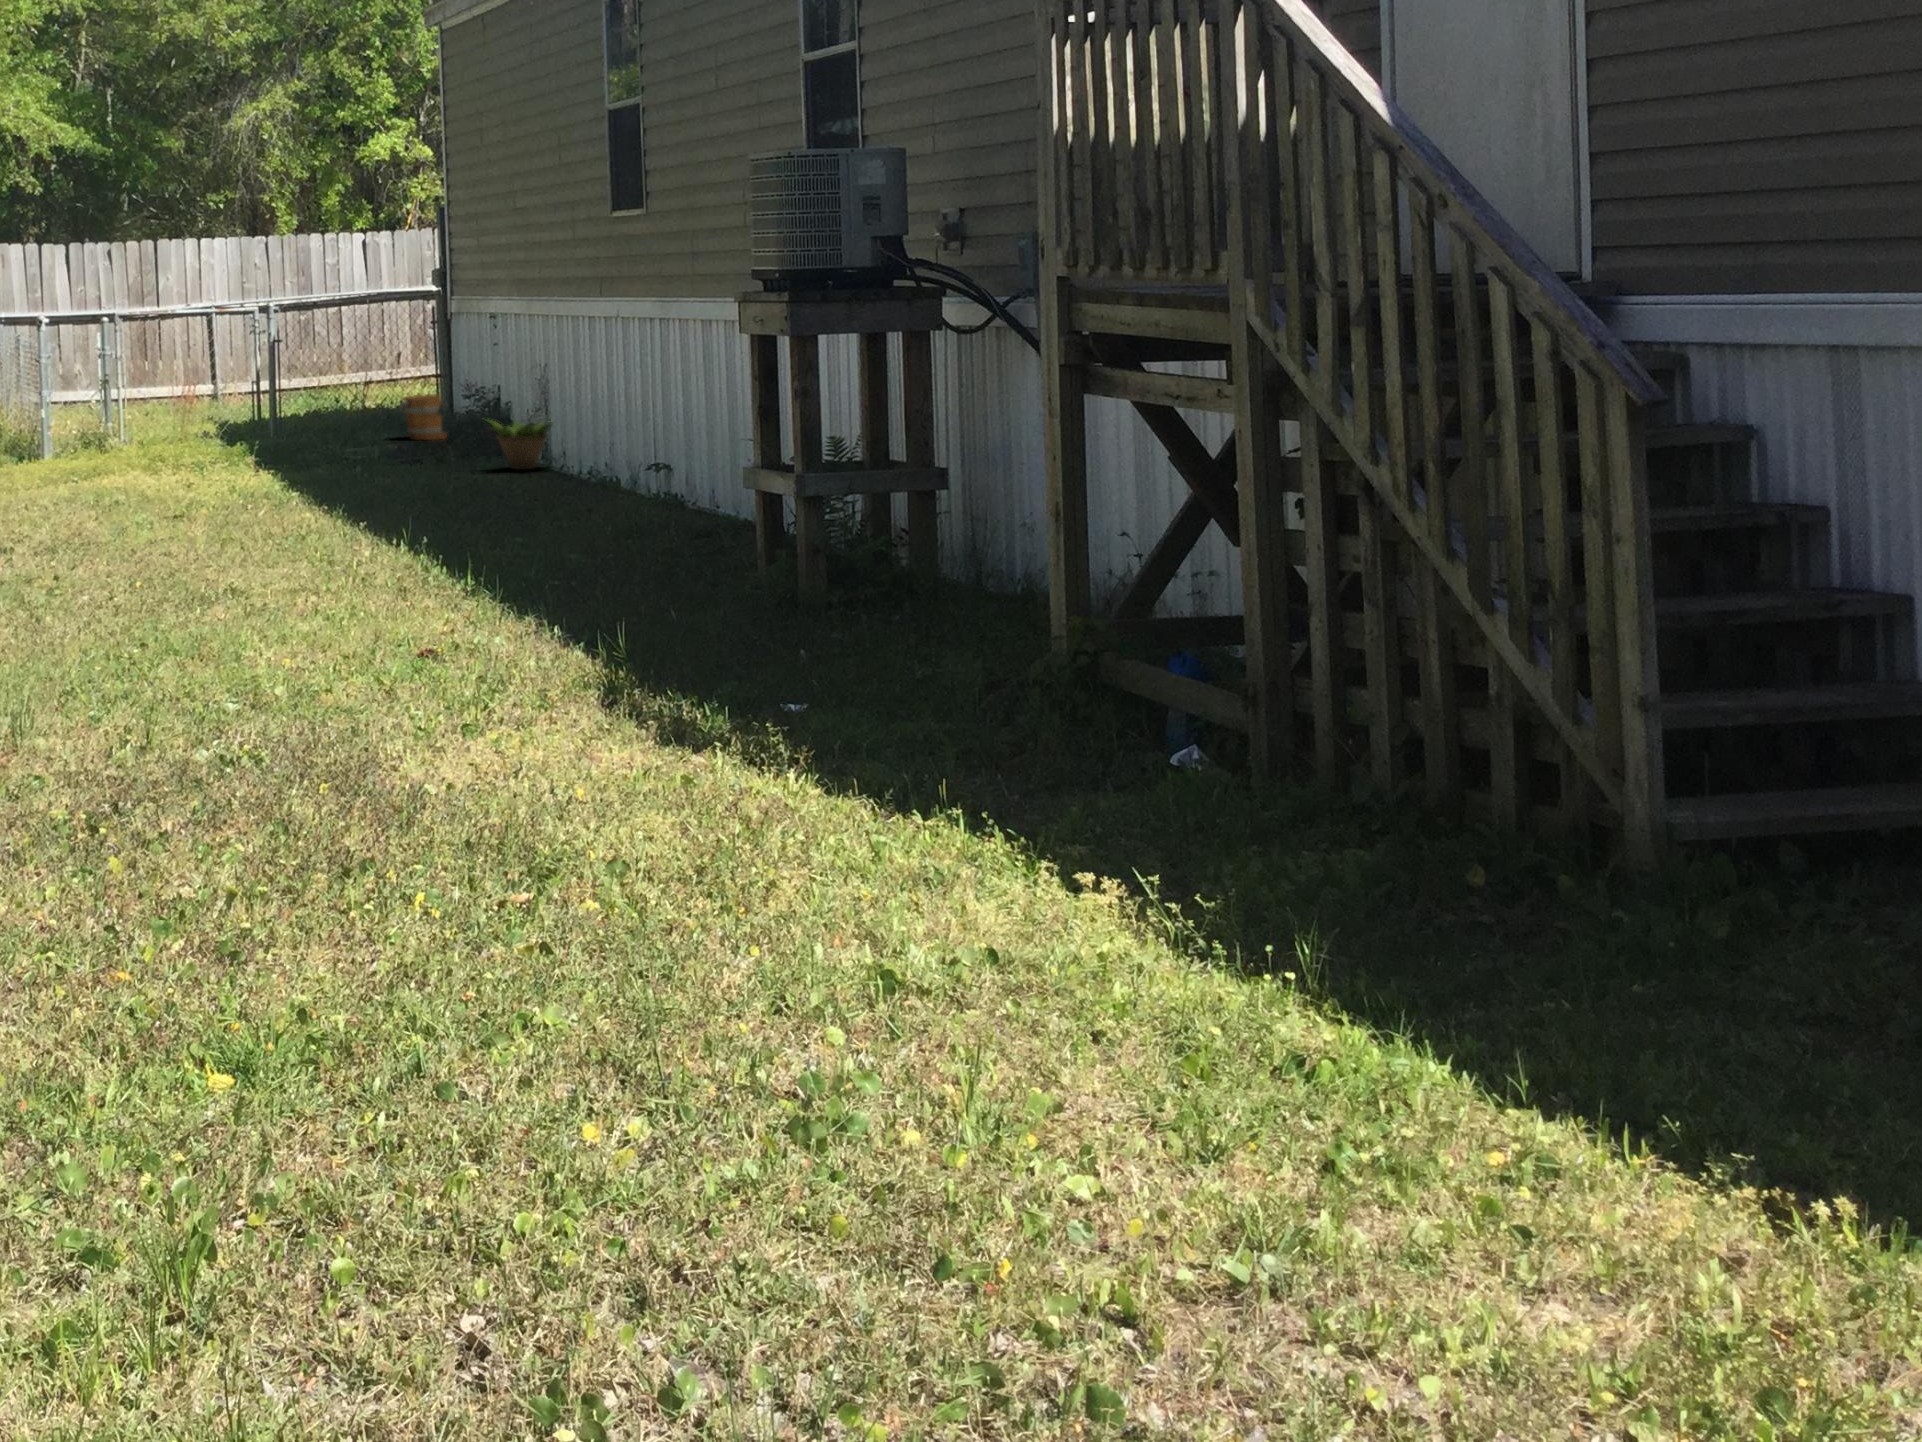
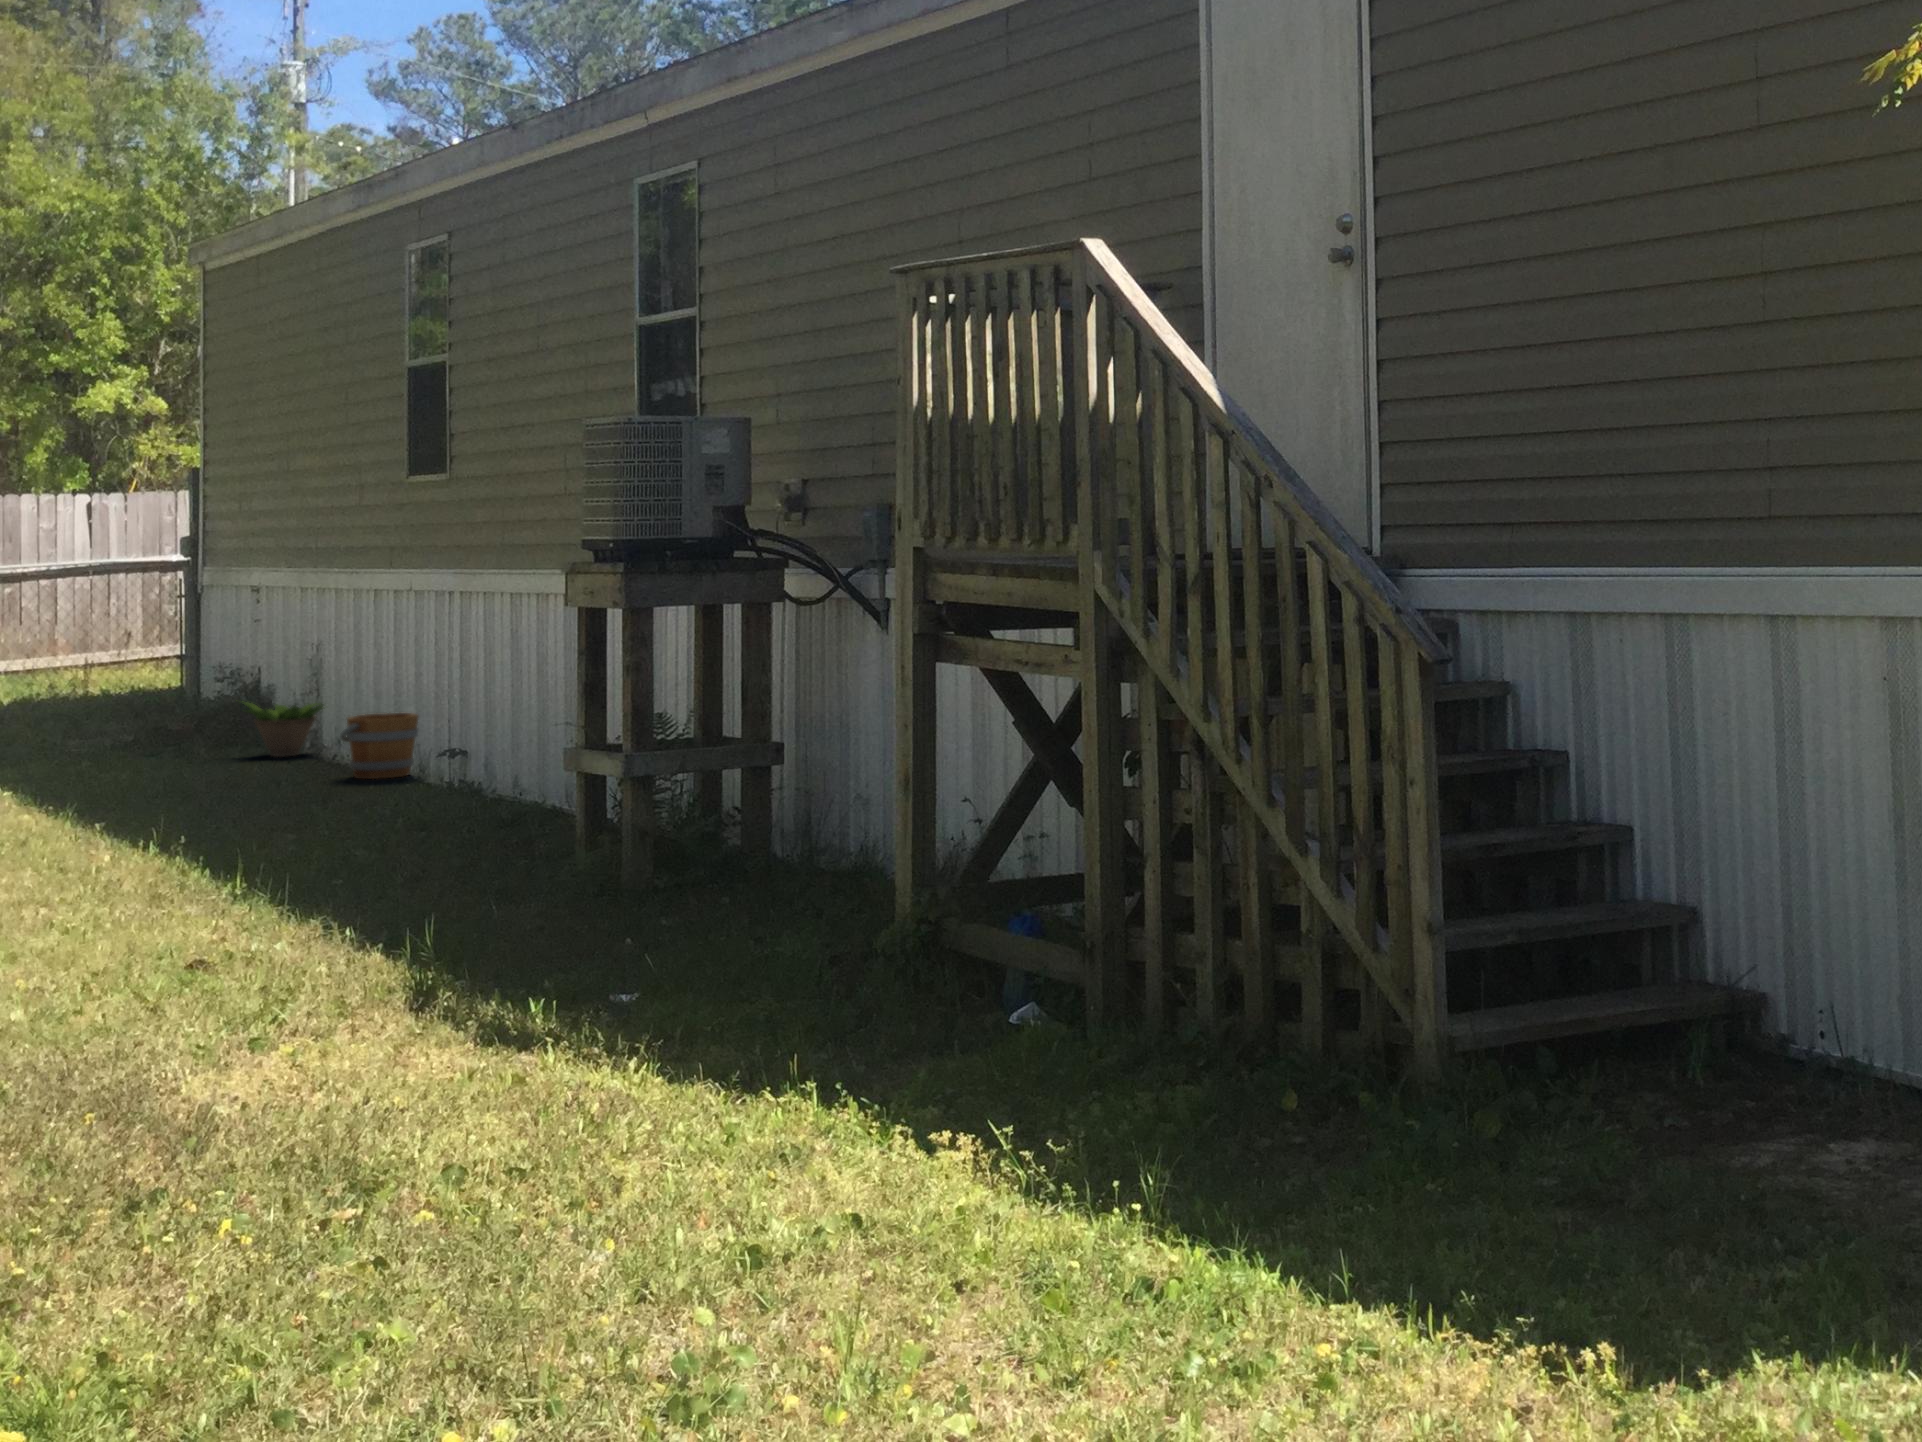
bucket: present [400,394,447,440] -> present [340,713,418,779]

